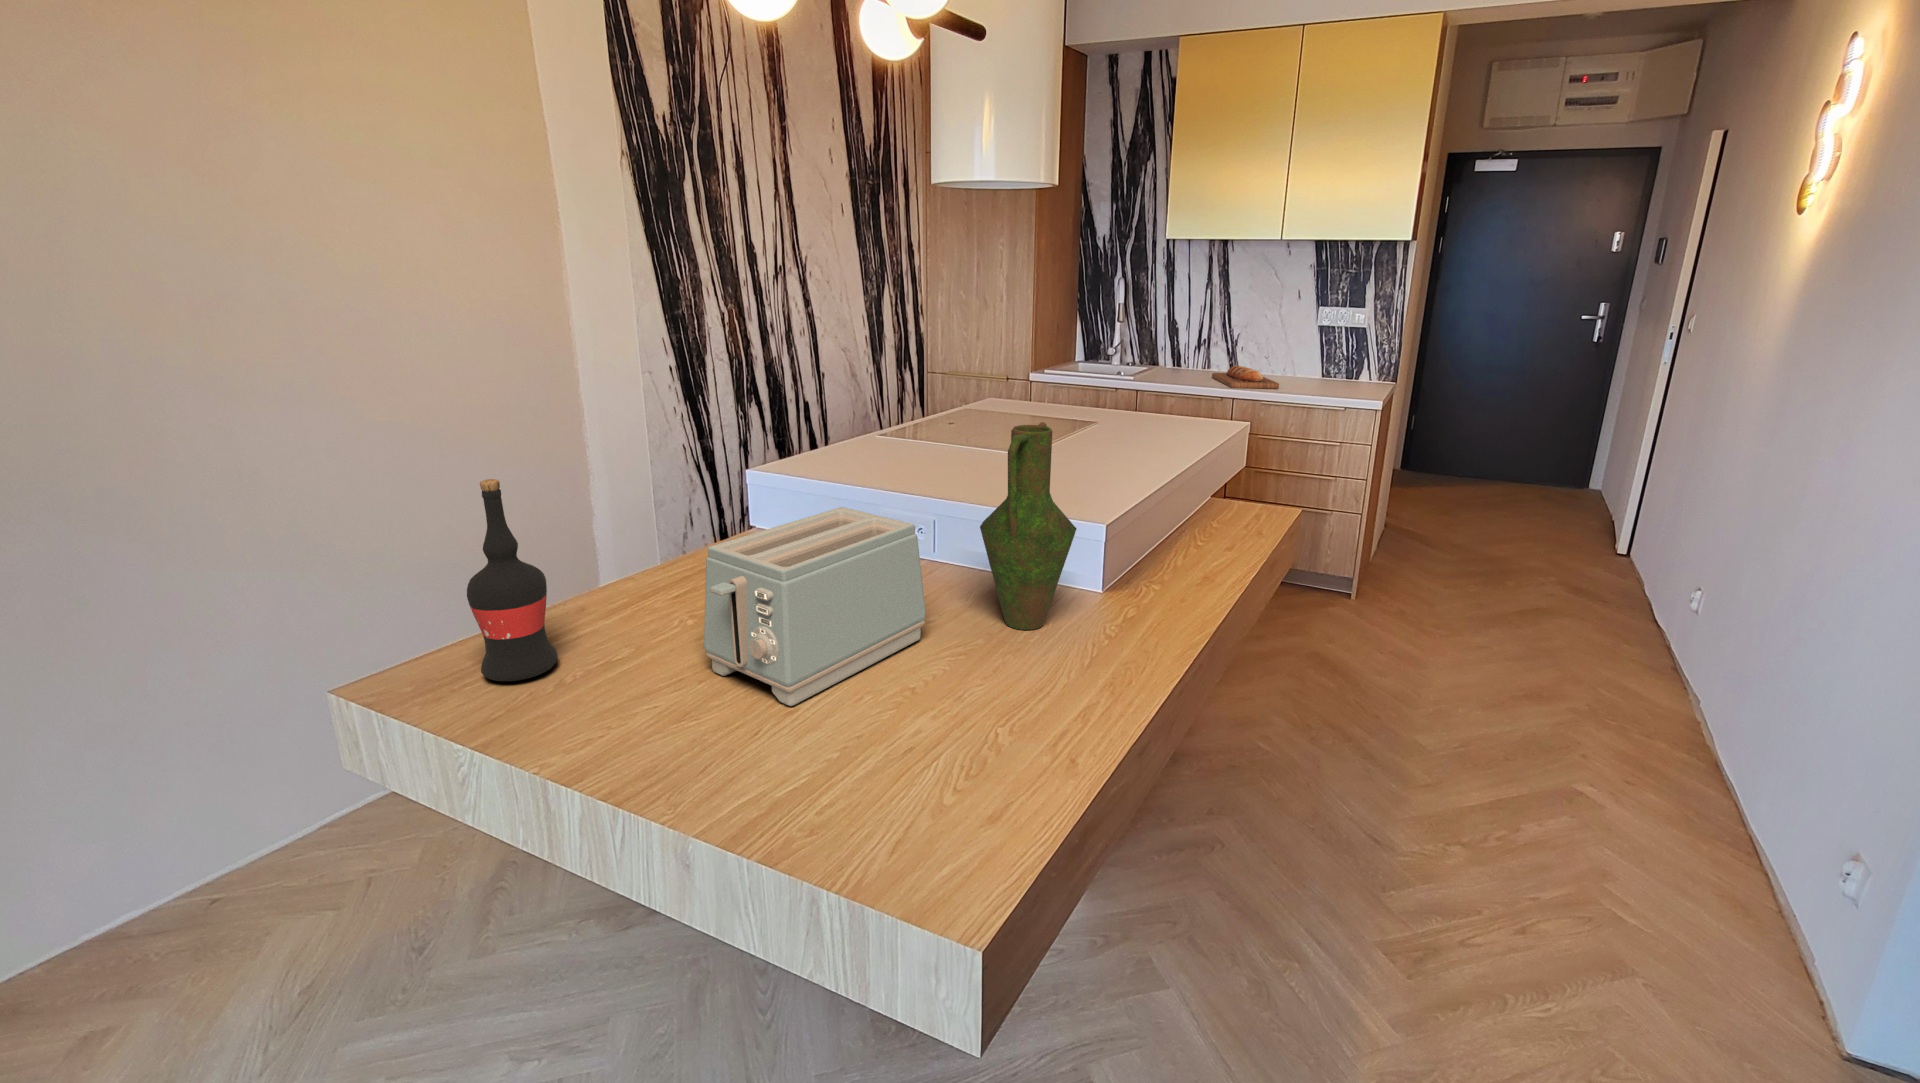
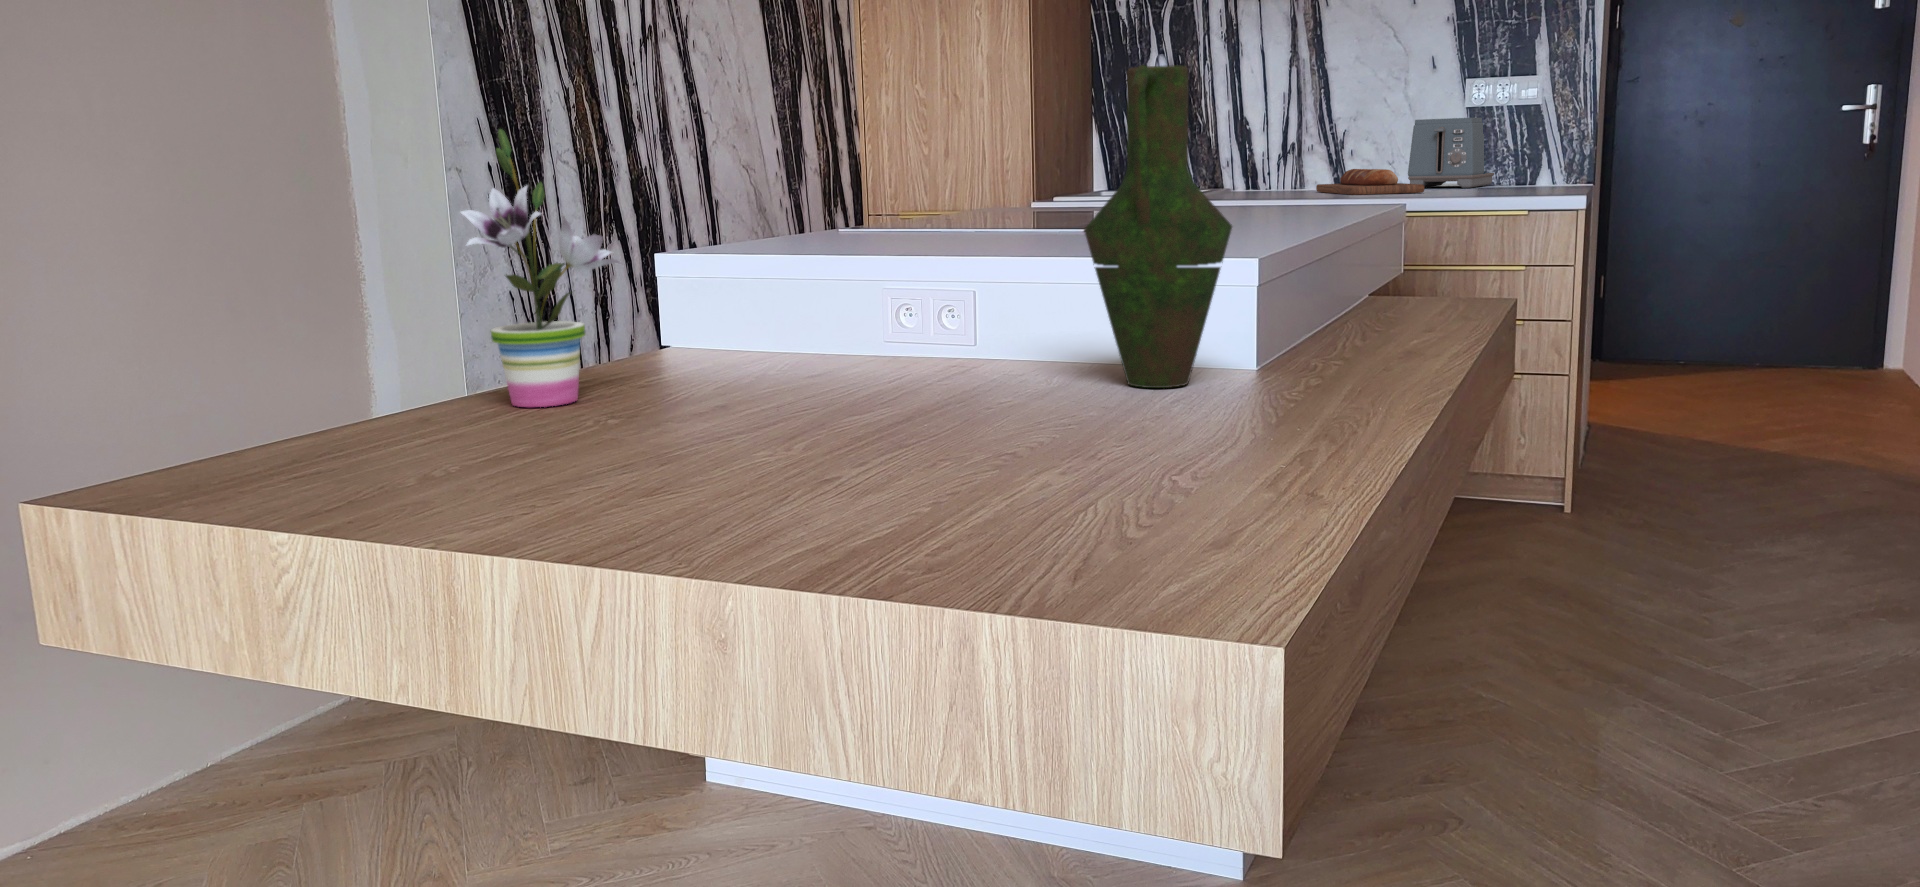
potted plant: none [579,441,690,619] -> present [461,129,620,407]
wine bottle: present [467,479,557,681] -> none [312,122,448,453]
toaster: present [704,507,926,706] -> present [1408,118,1494,188]

